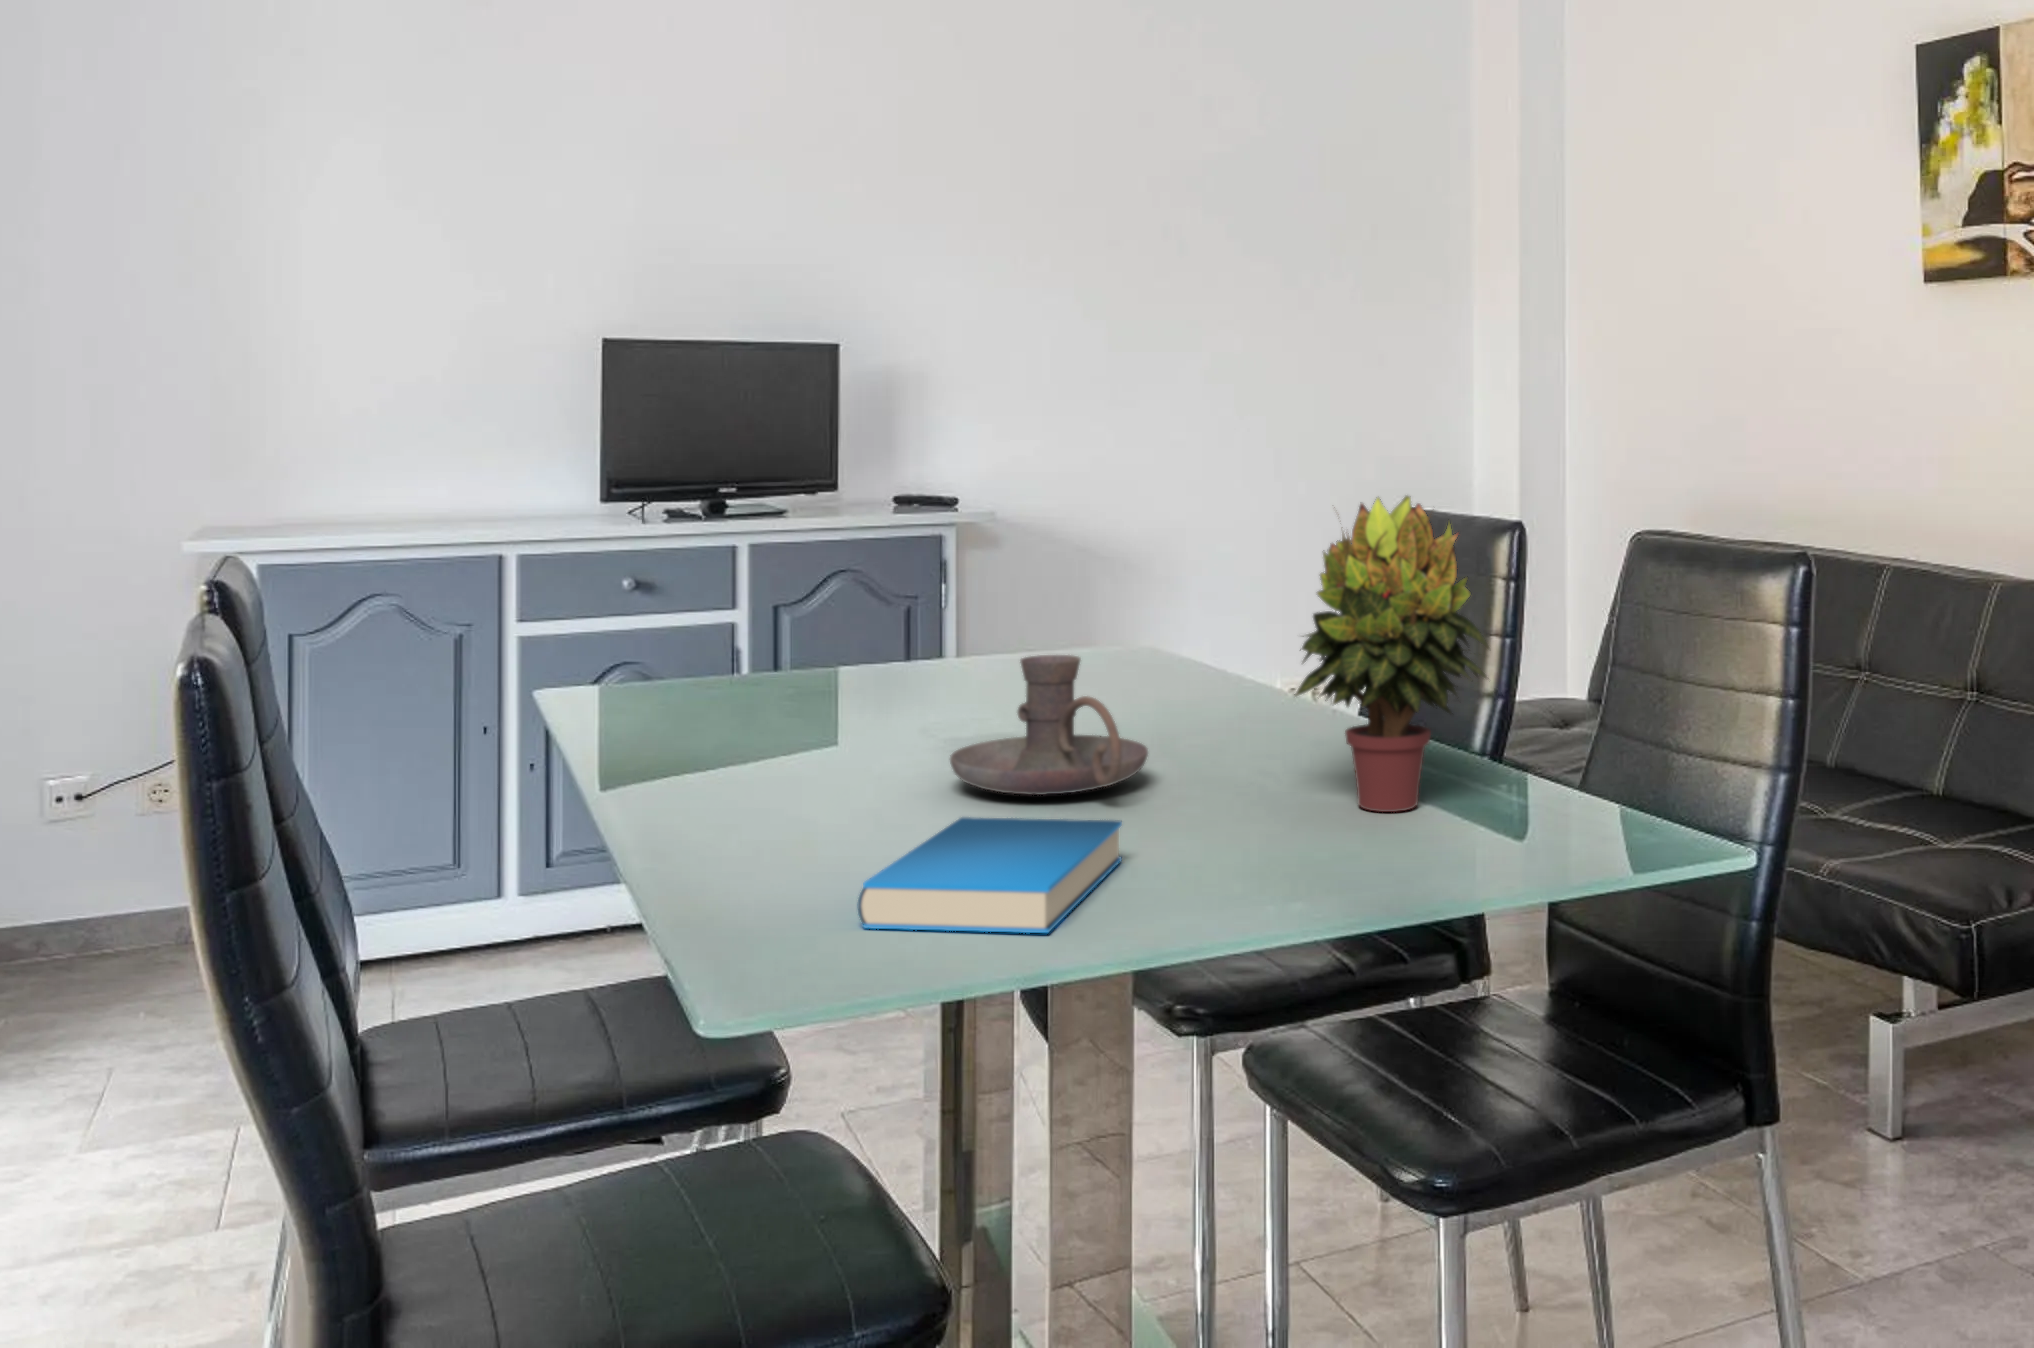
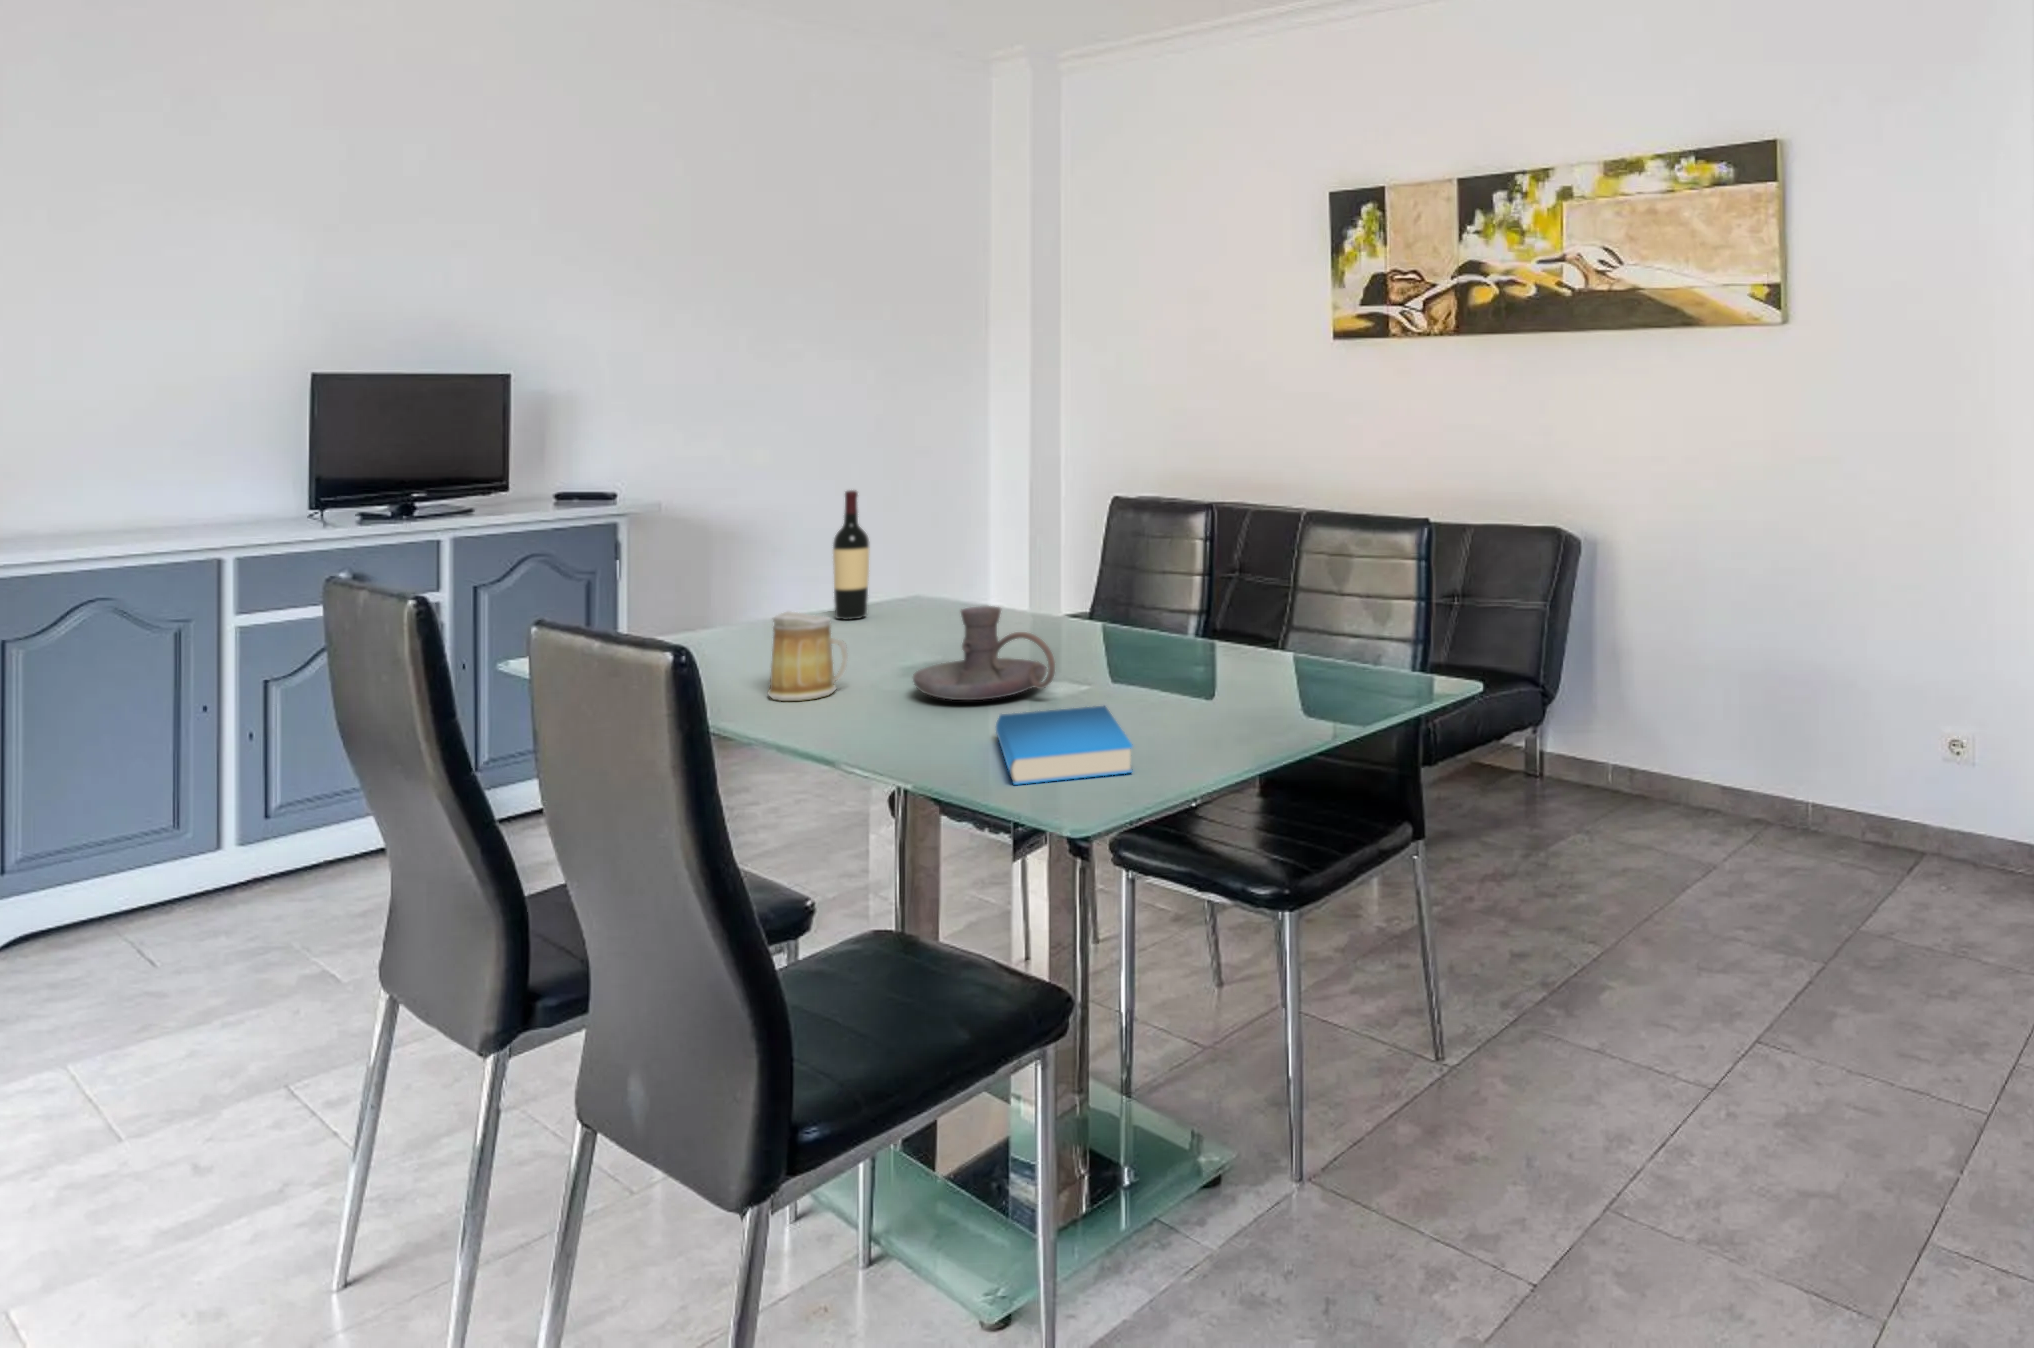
wine bottle: none [1048,490,1096,671] -> present [833,490,870,620]
potted plant: present [1294,496,1488,812] -> none [1150,494,1276,688]
mug: none [791,644,899,772] -> present [767,611,848,701]

